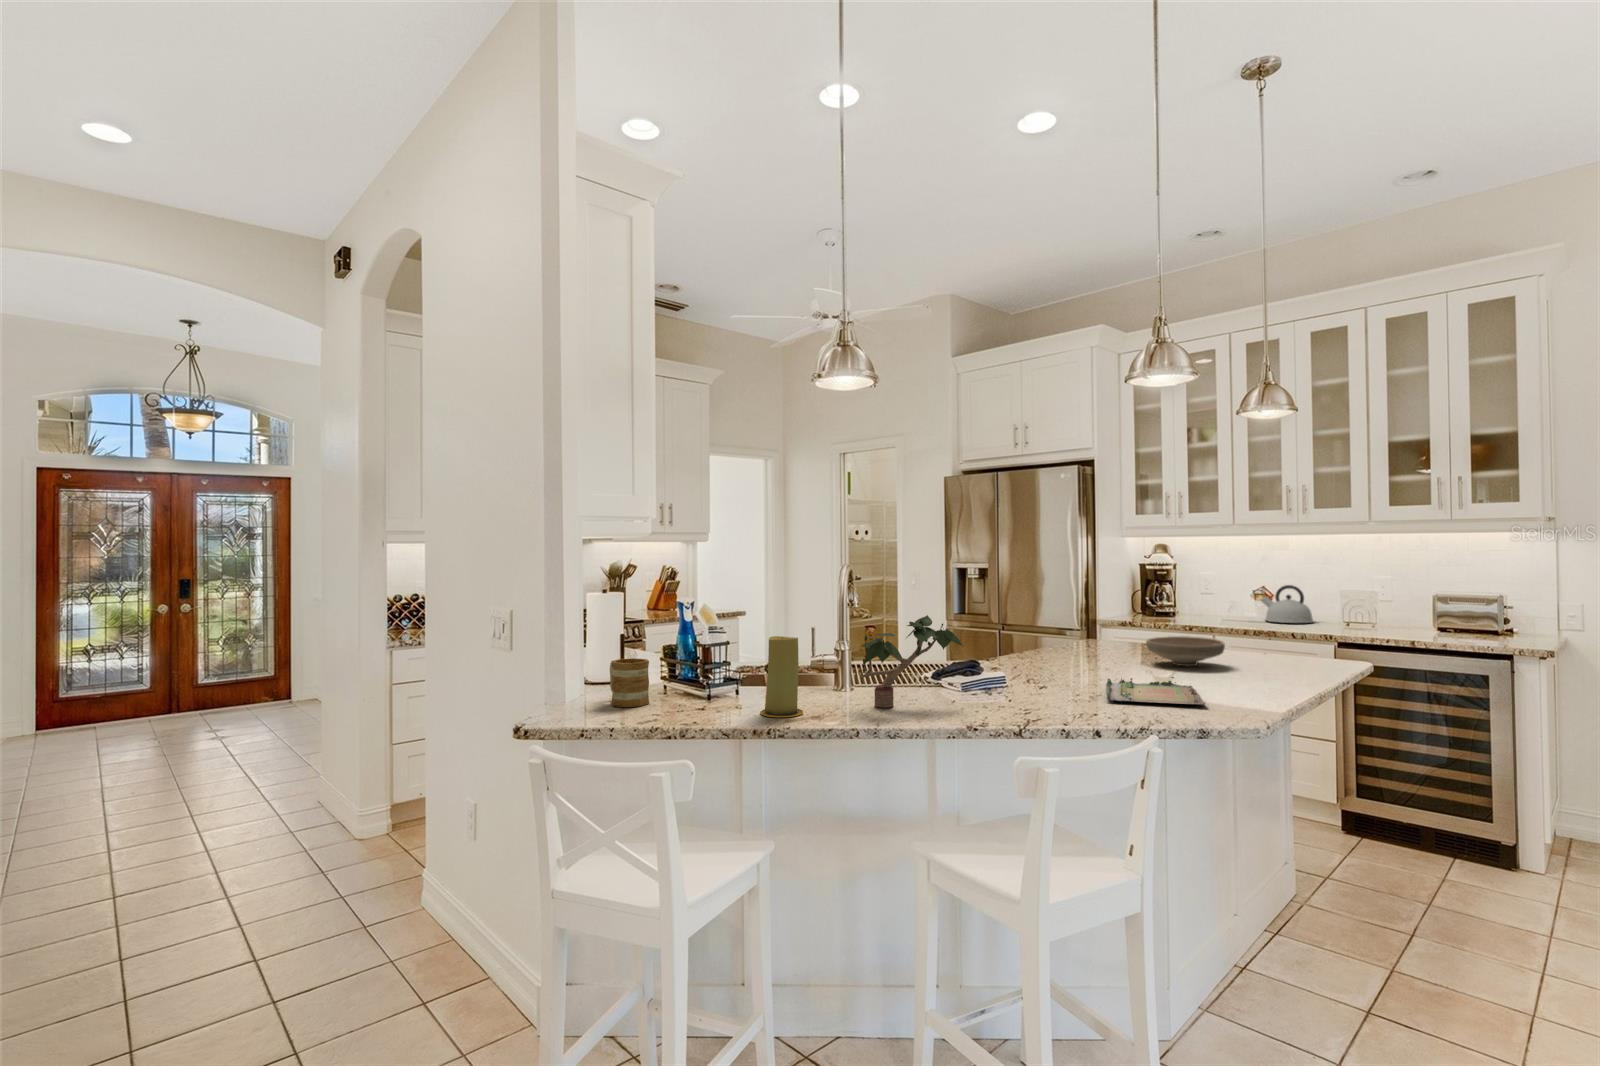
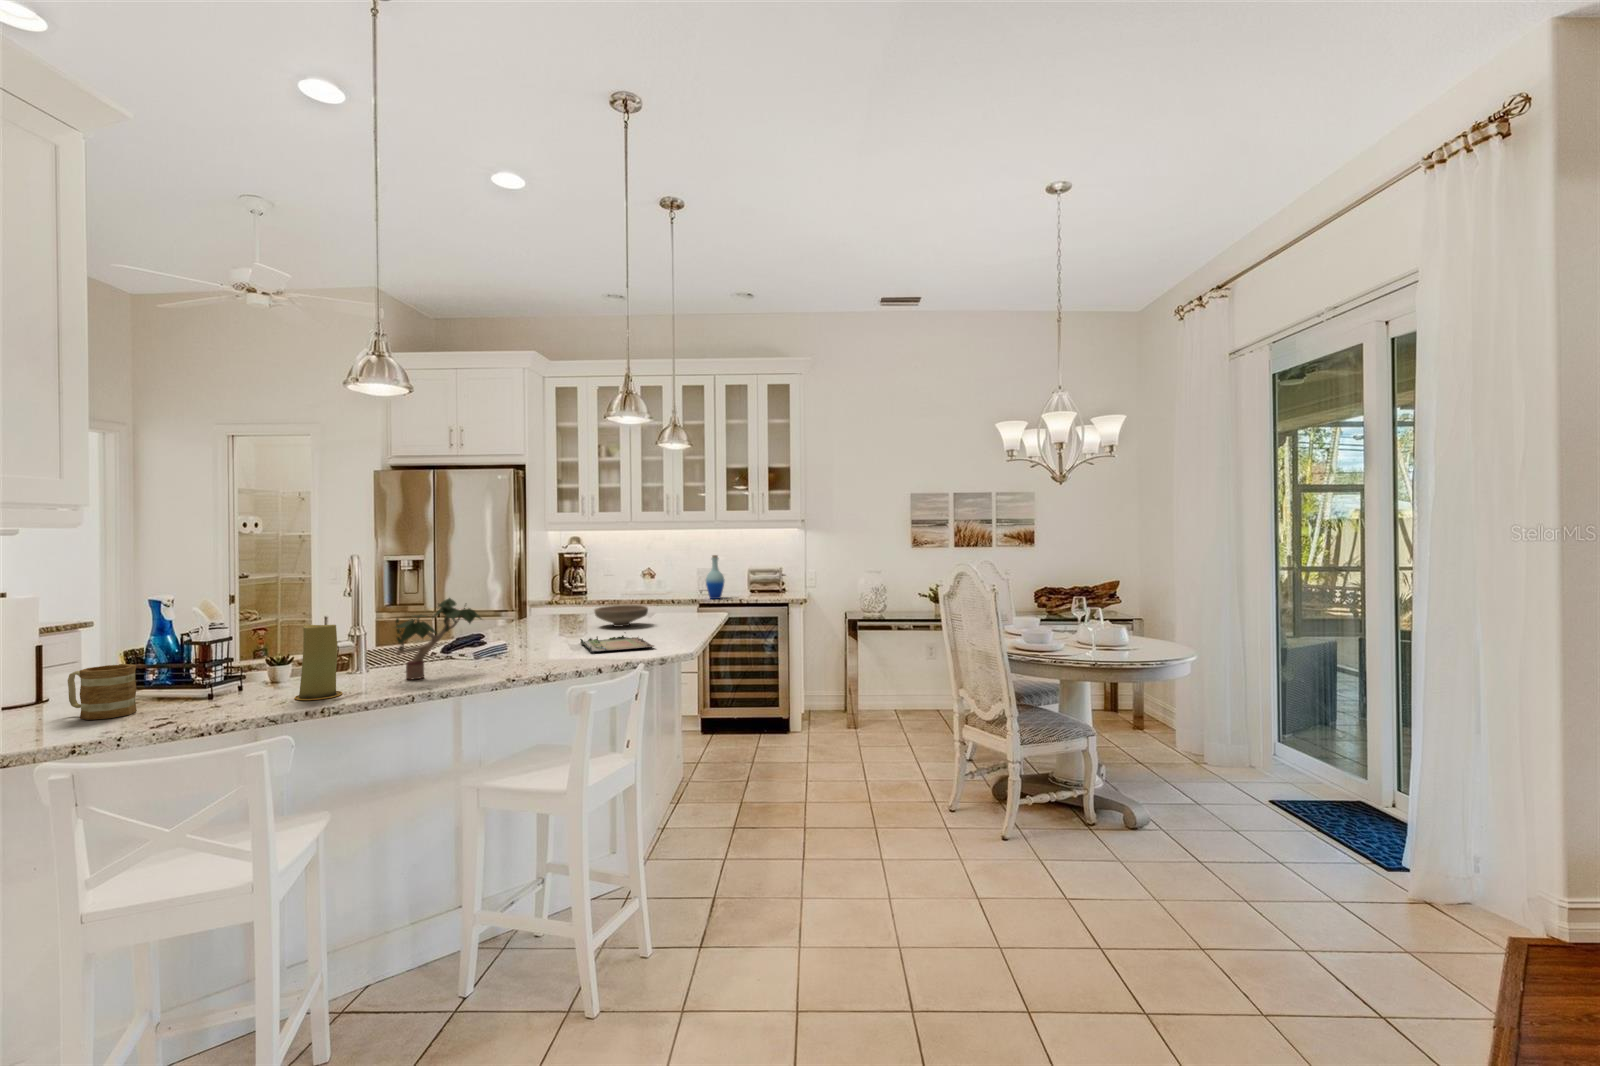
bottle: none [1349,572,1383,636] -> present [706,555,724,599]
kettle: present [1261,585,1313,623] -> none [648,566,682,594]

